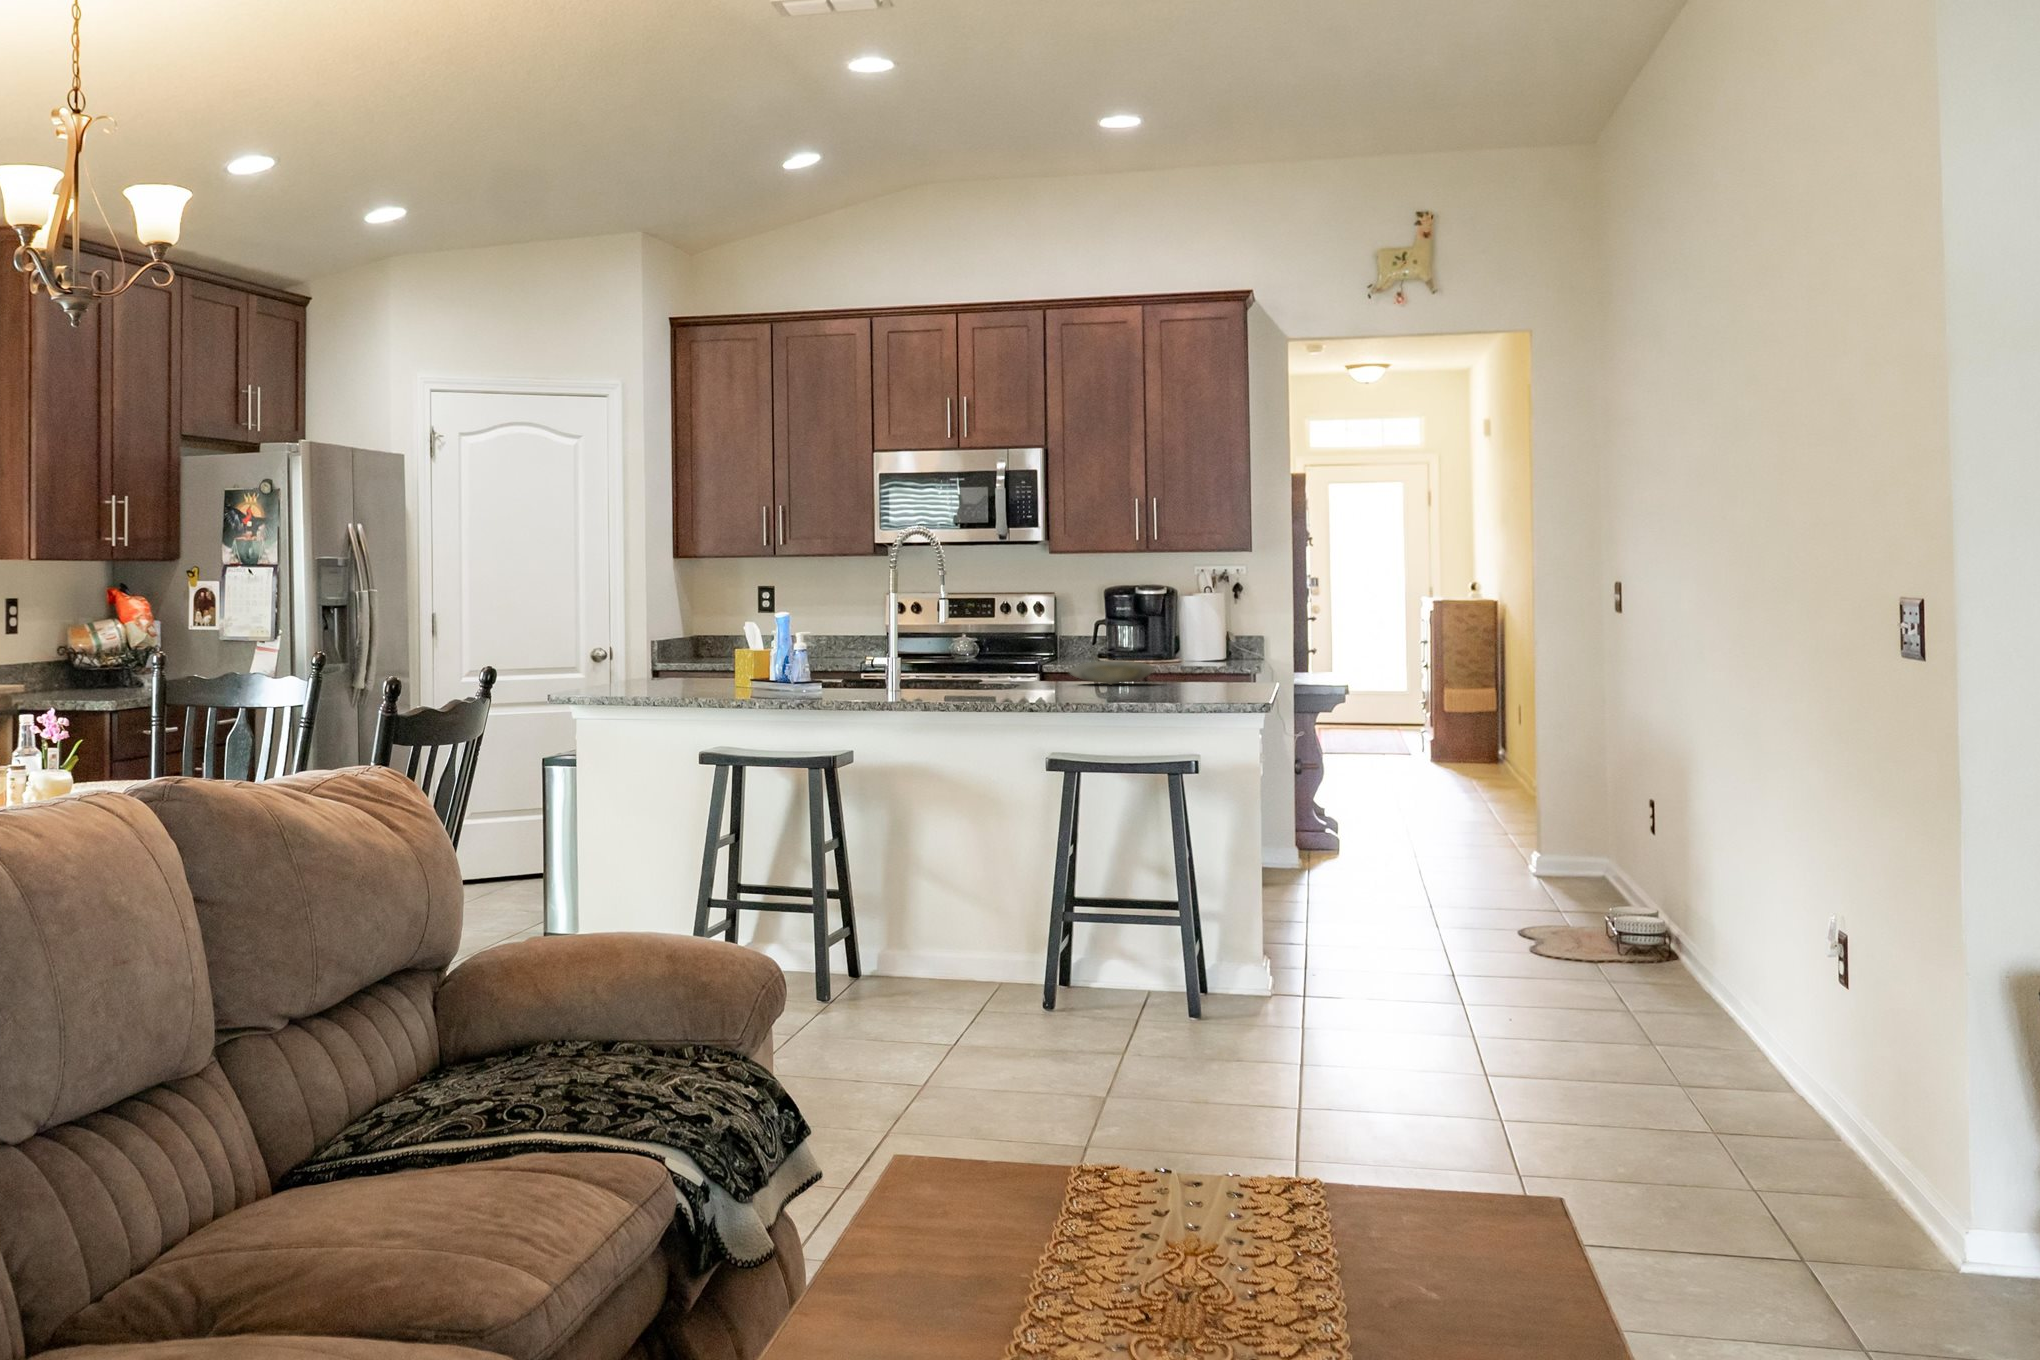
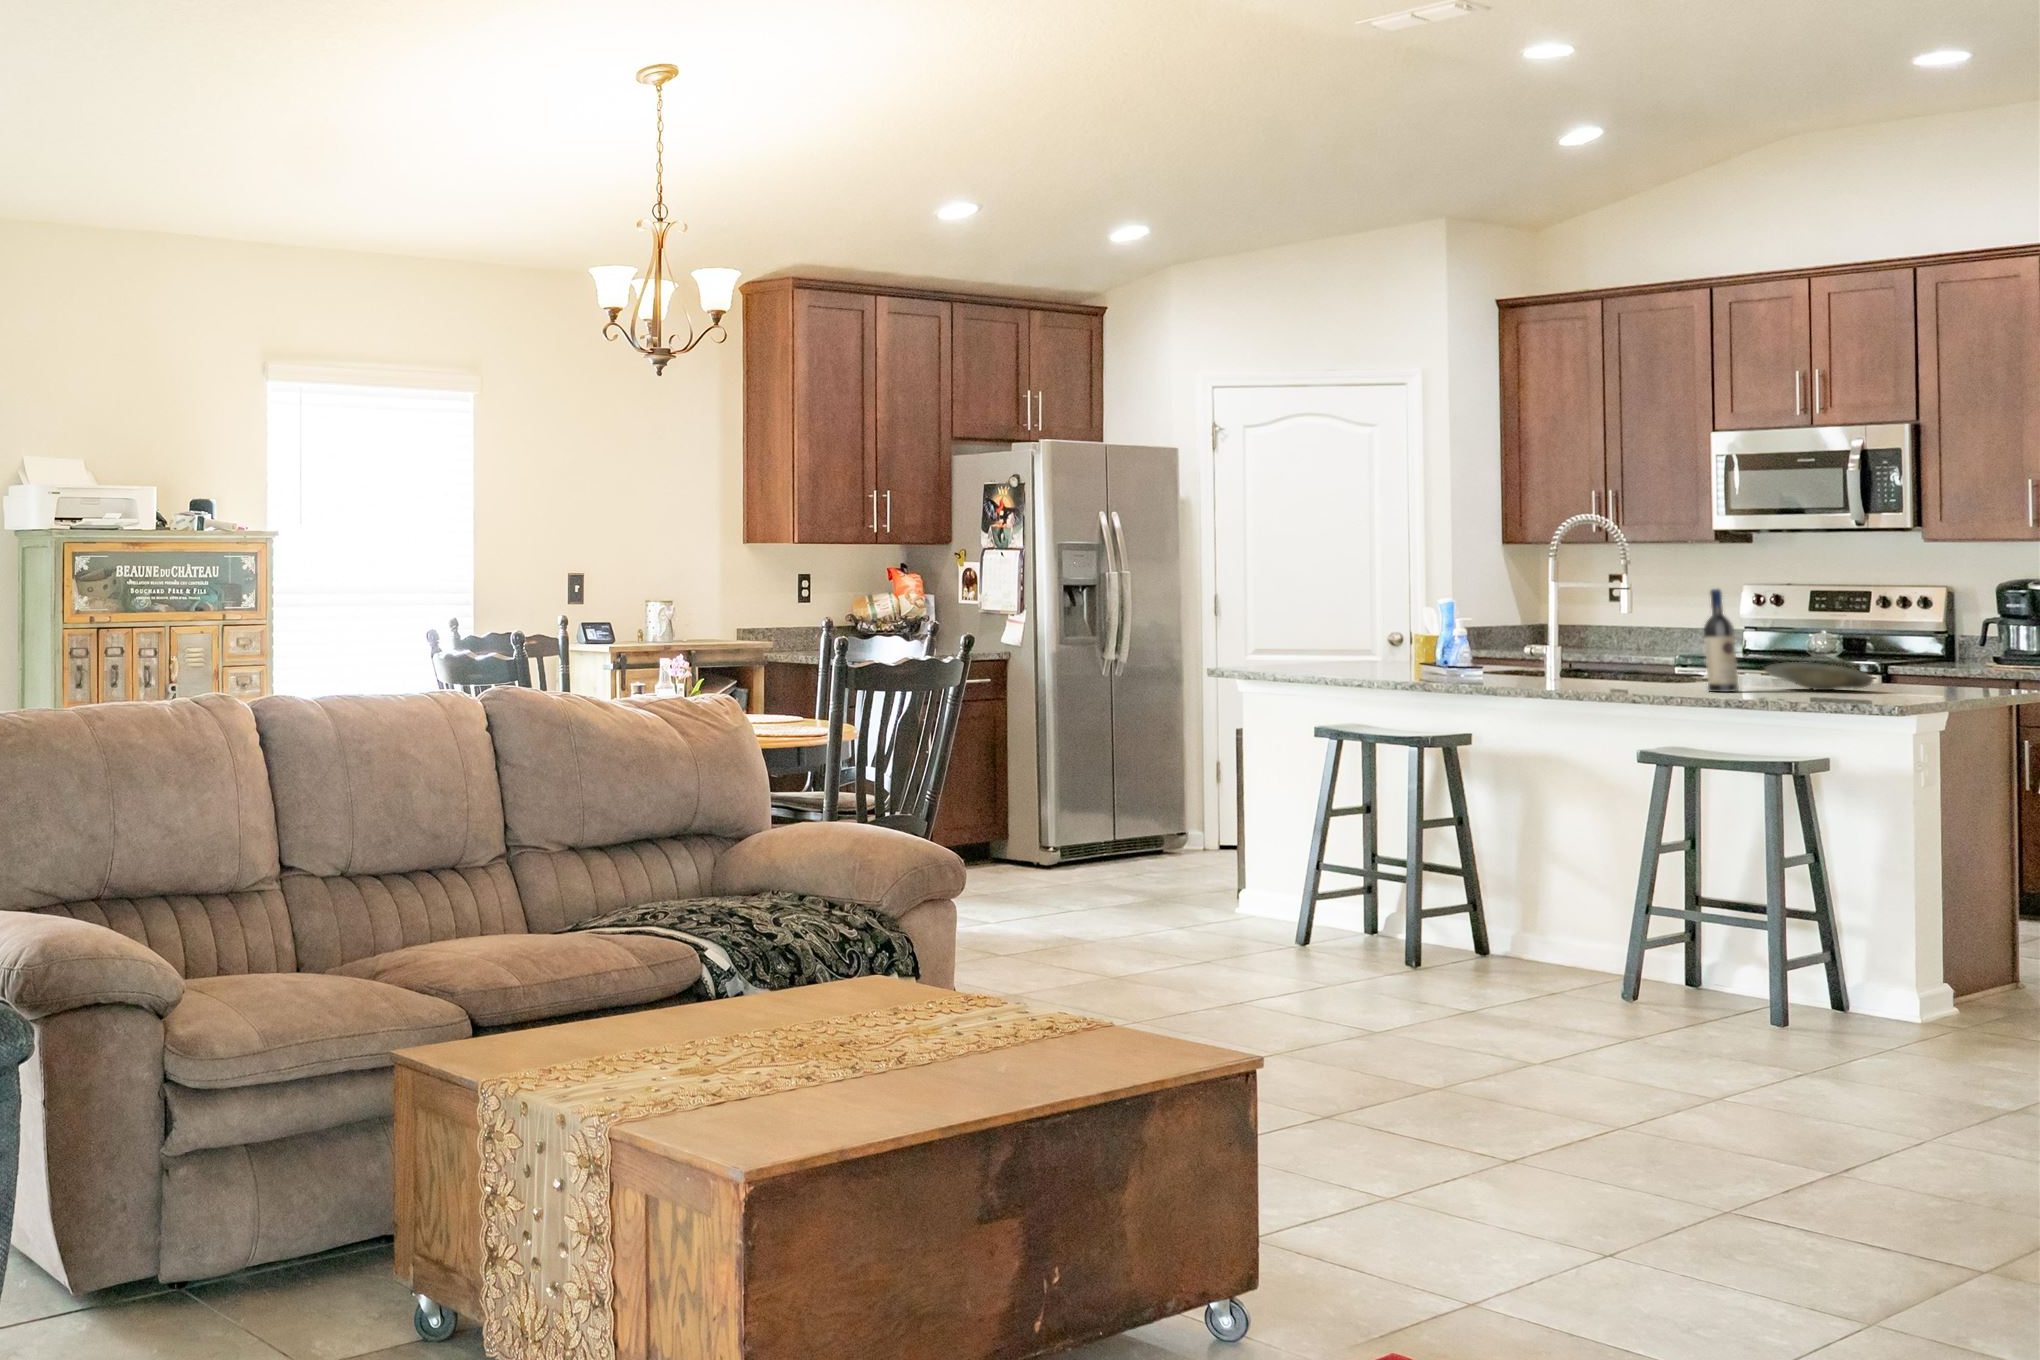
wine bottle: none [1042,595,1070,690] -> present [1704,589,1739,692]

